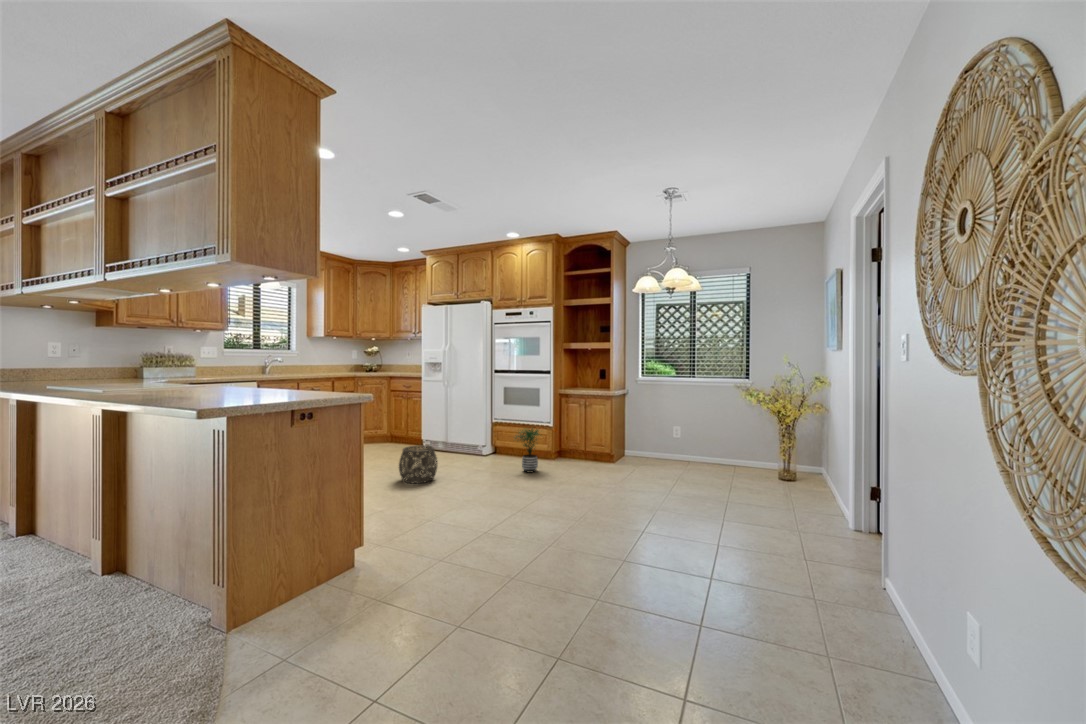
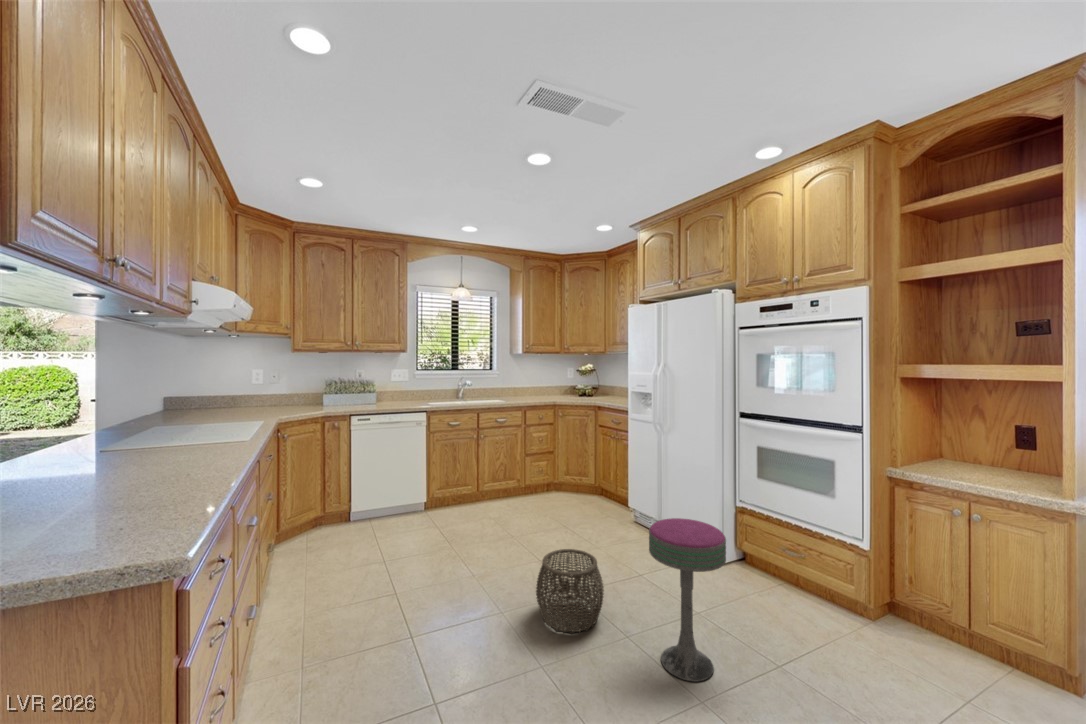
bar stool: none [466,415,501,483] -> present [649,518,726,681]
potted plant: present [516,428,540,473] -> none [763,552,849,667]

